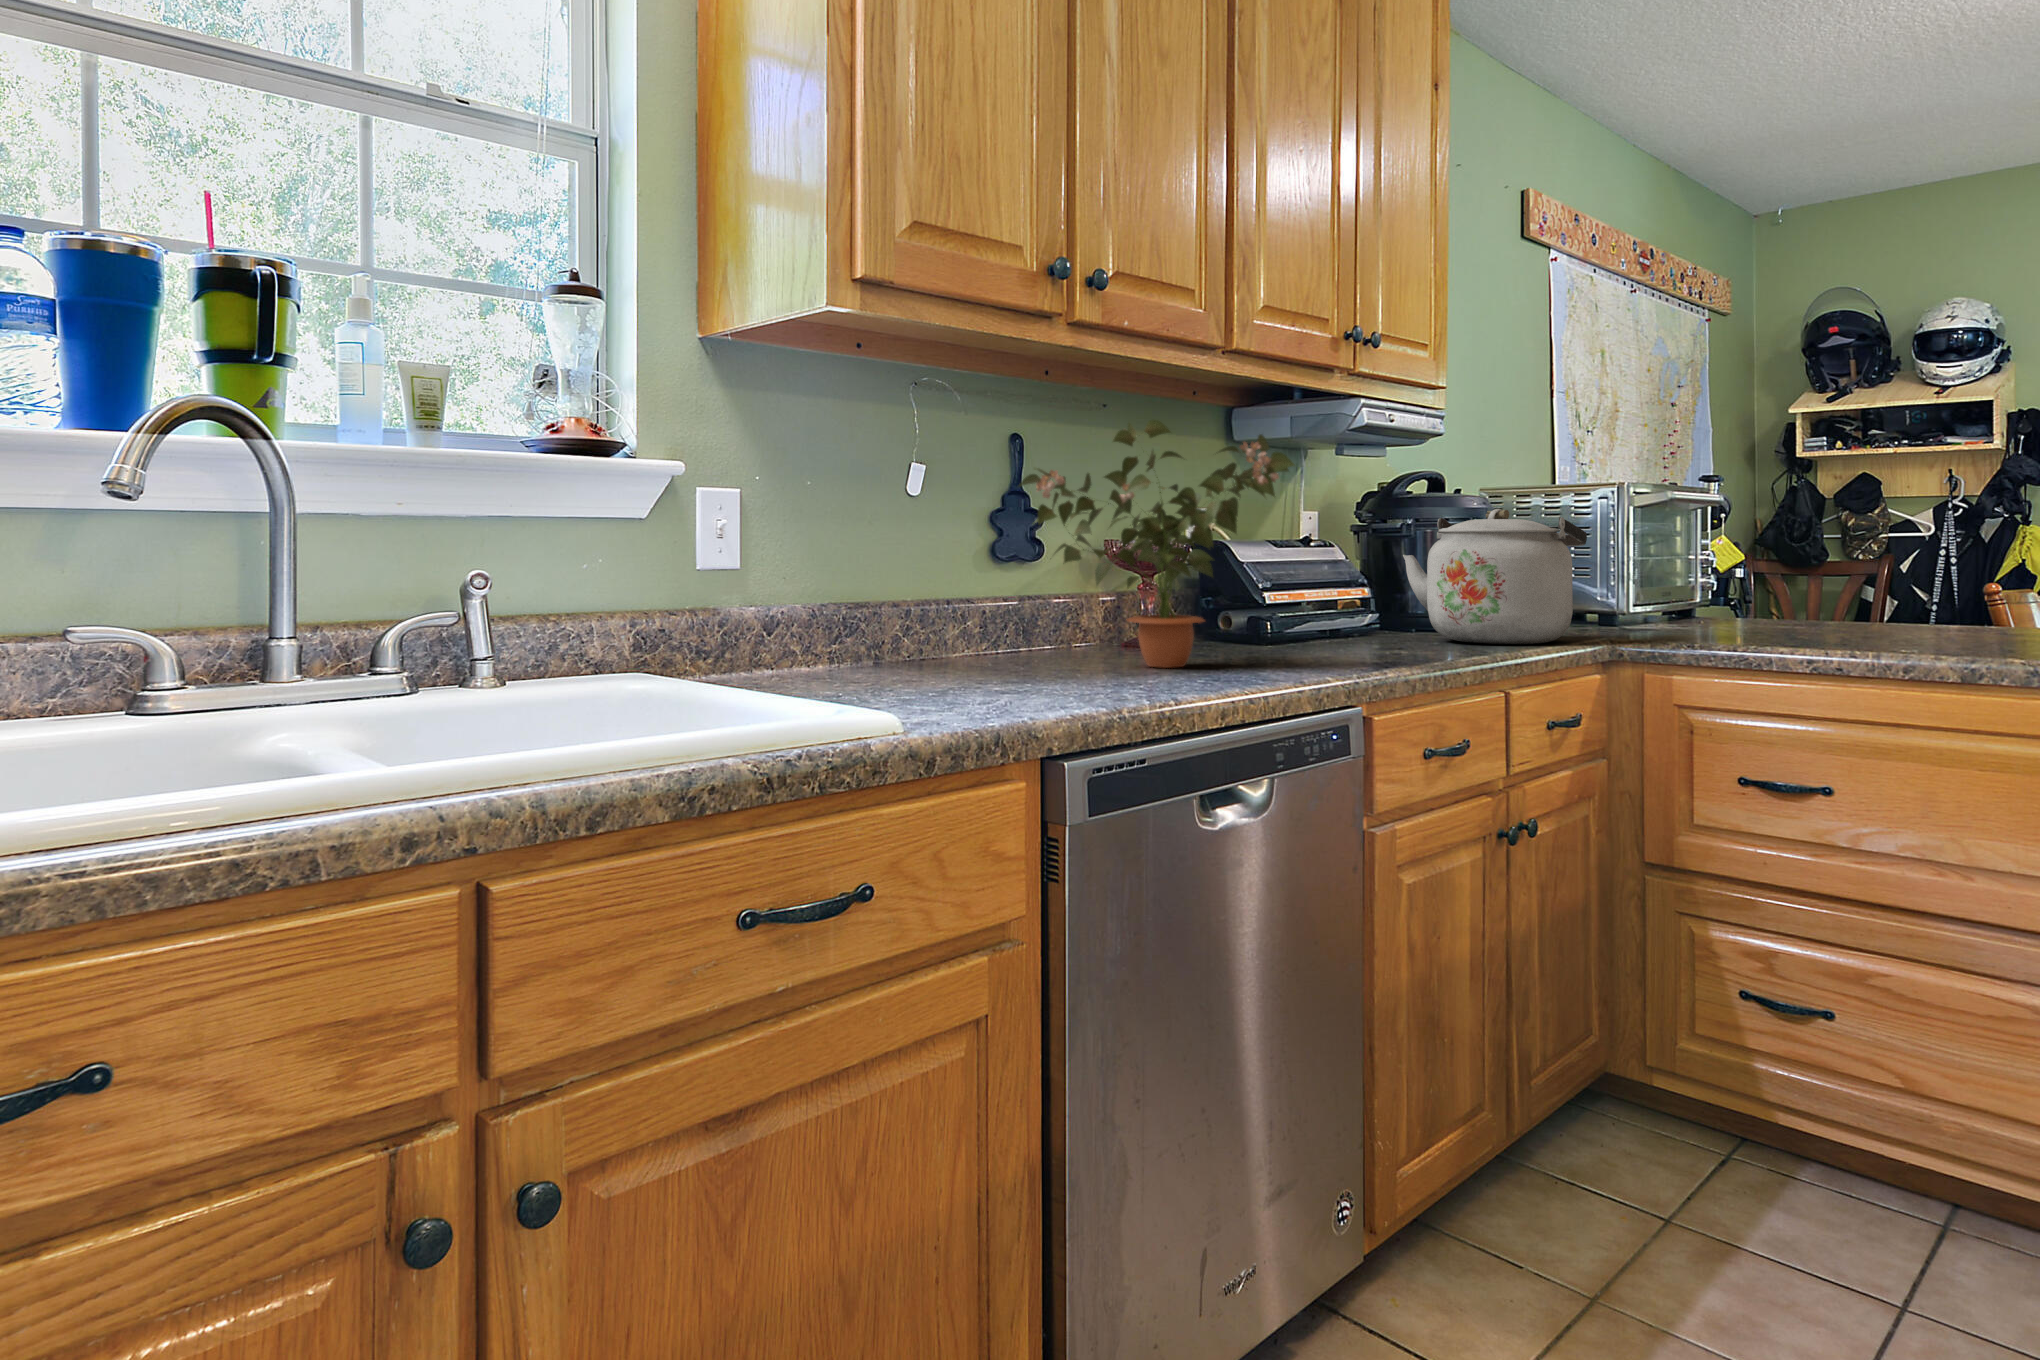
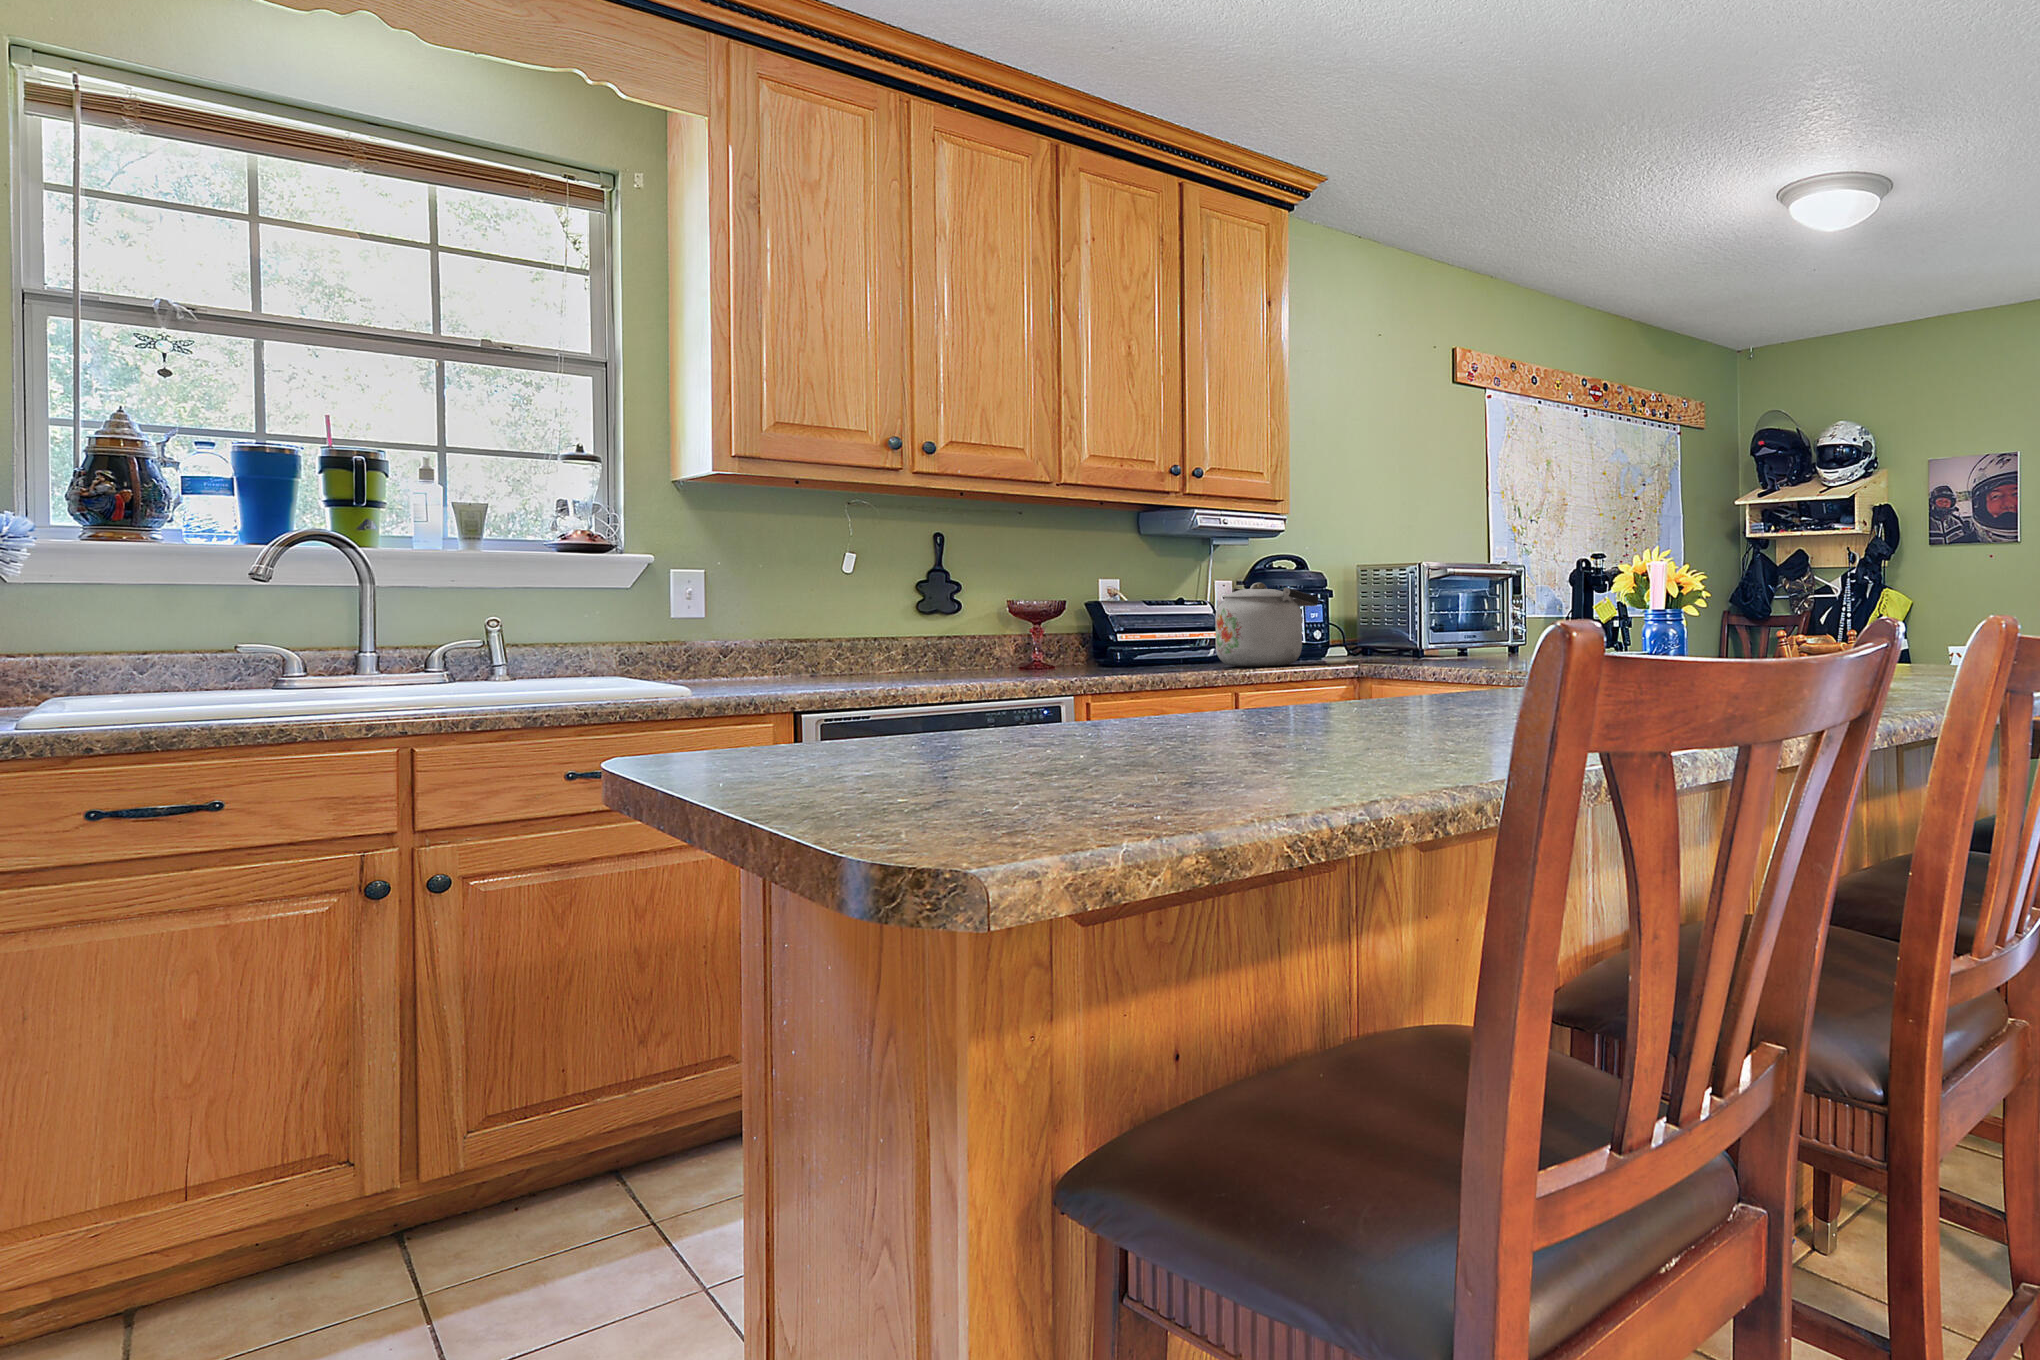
potted plant: present [1019,420,1294,668] -> none [889,530,1056,678]

